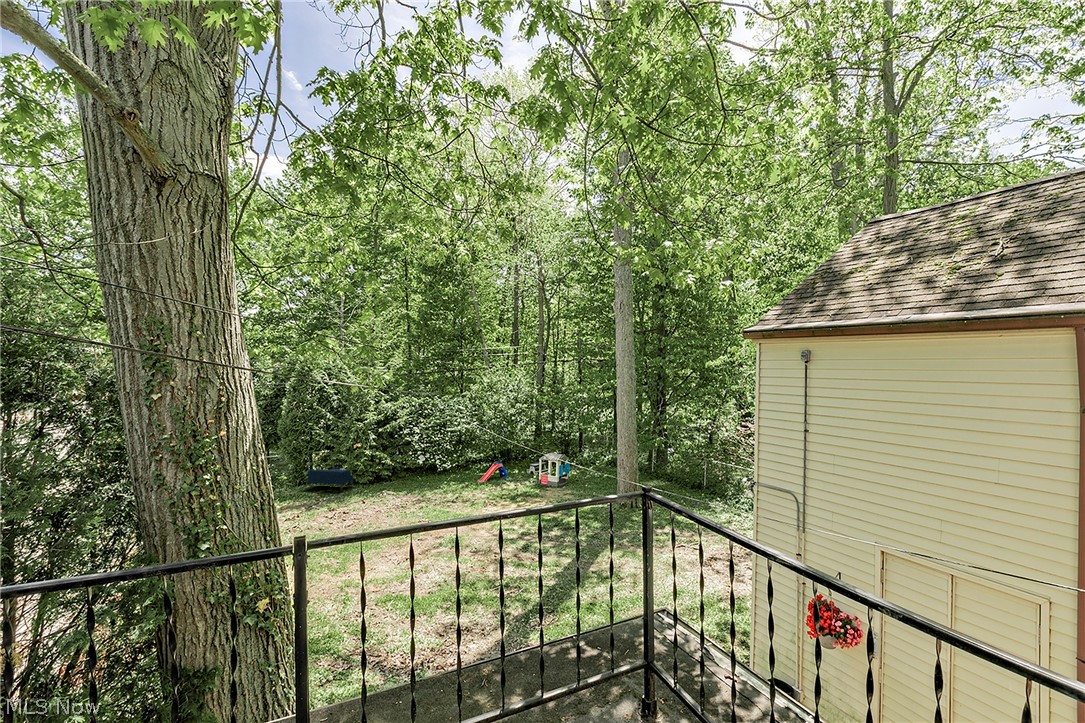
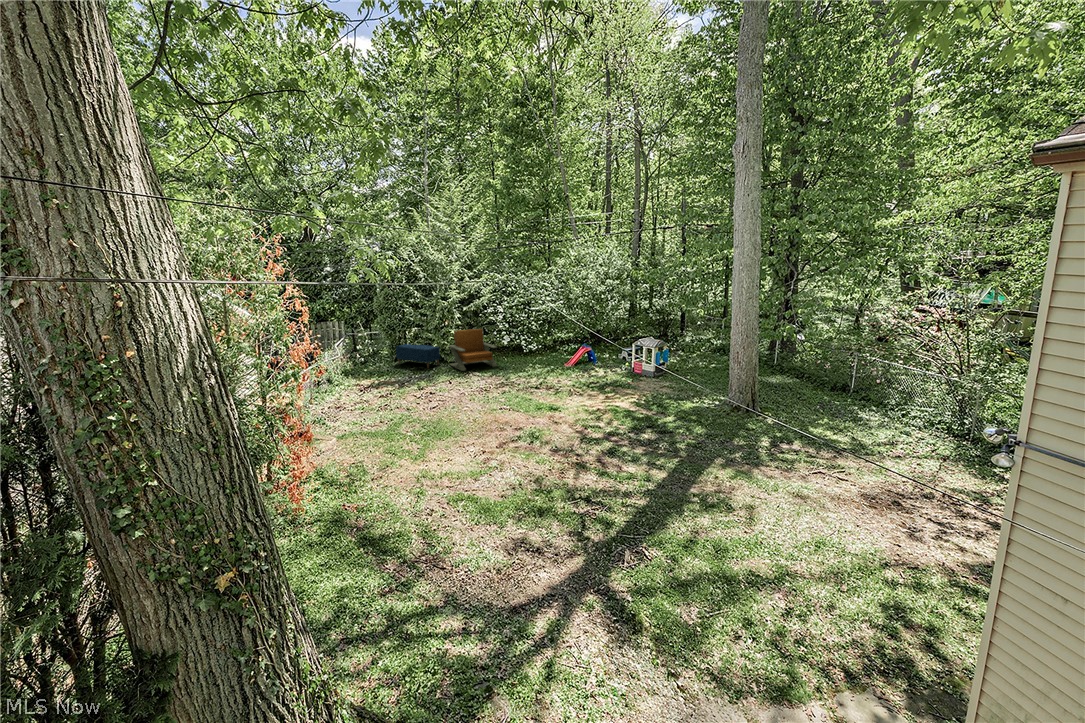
lounge chair: none [364,449,413,491] -> present [449,329,497,371]

